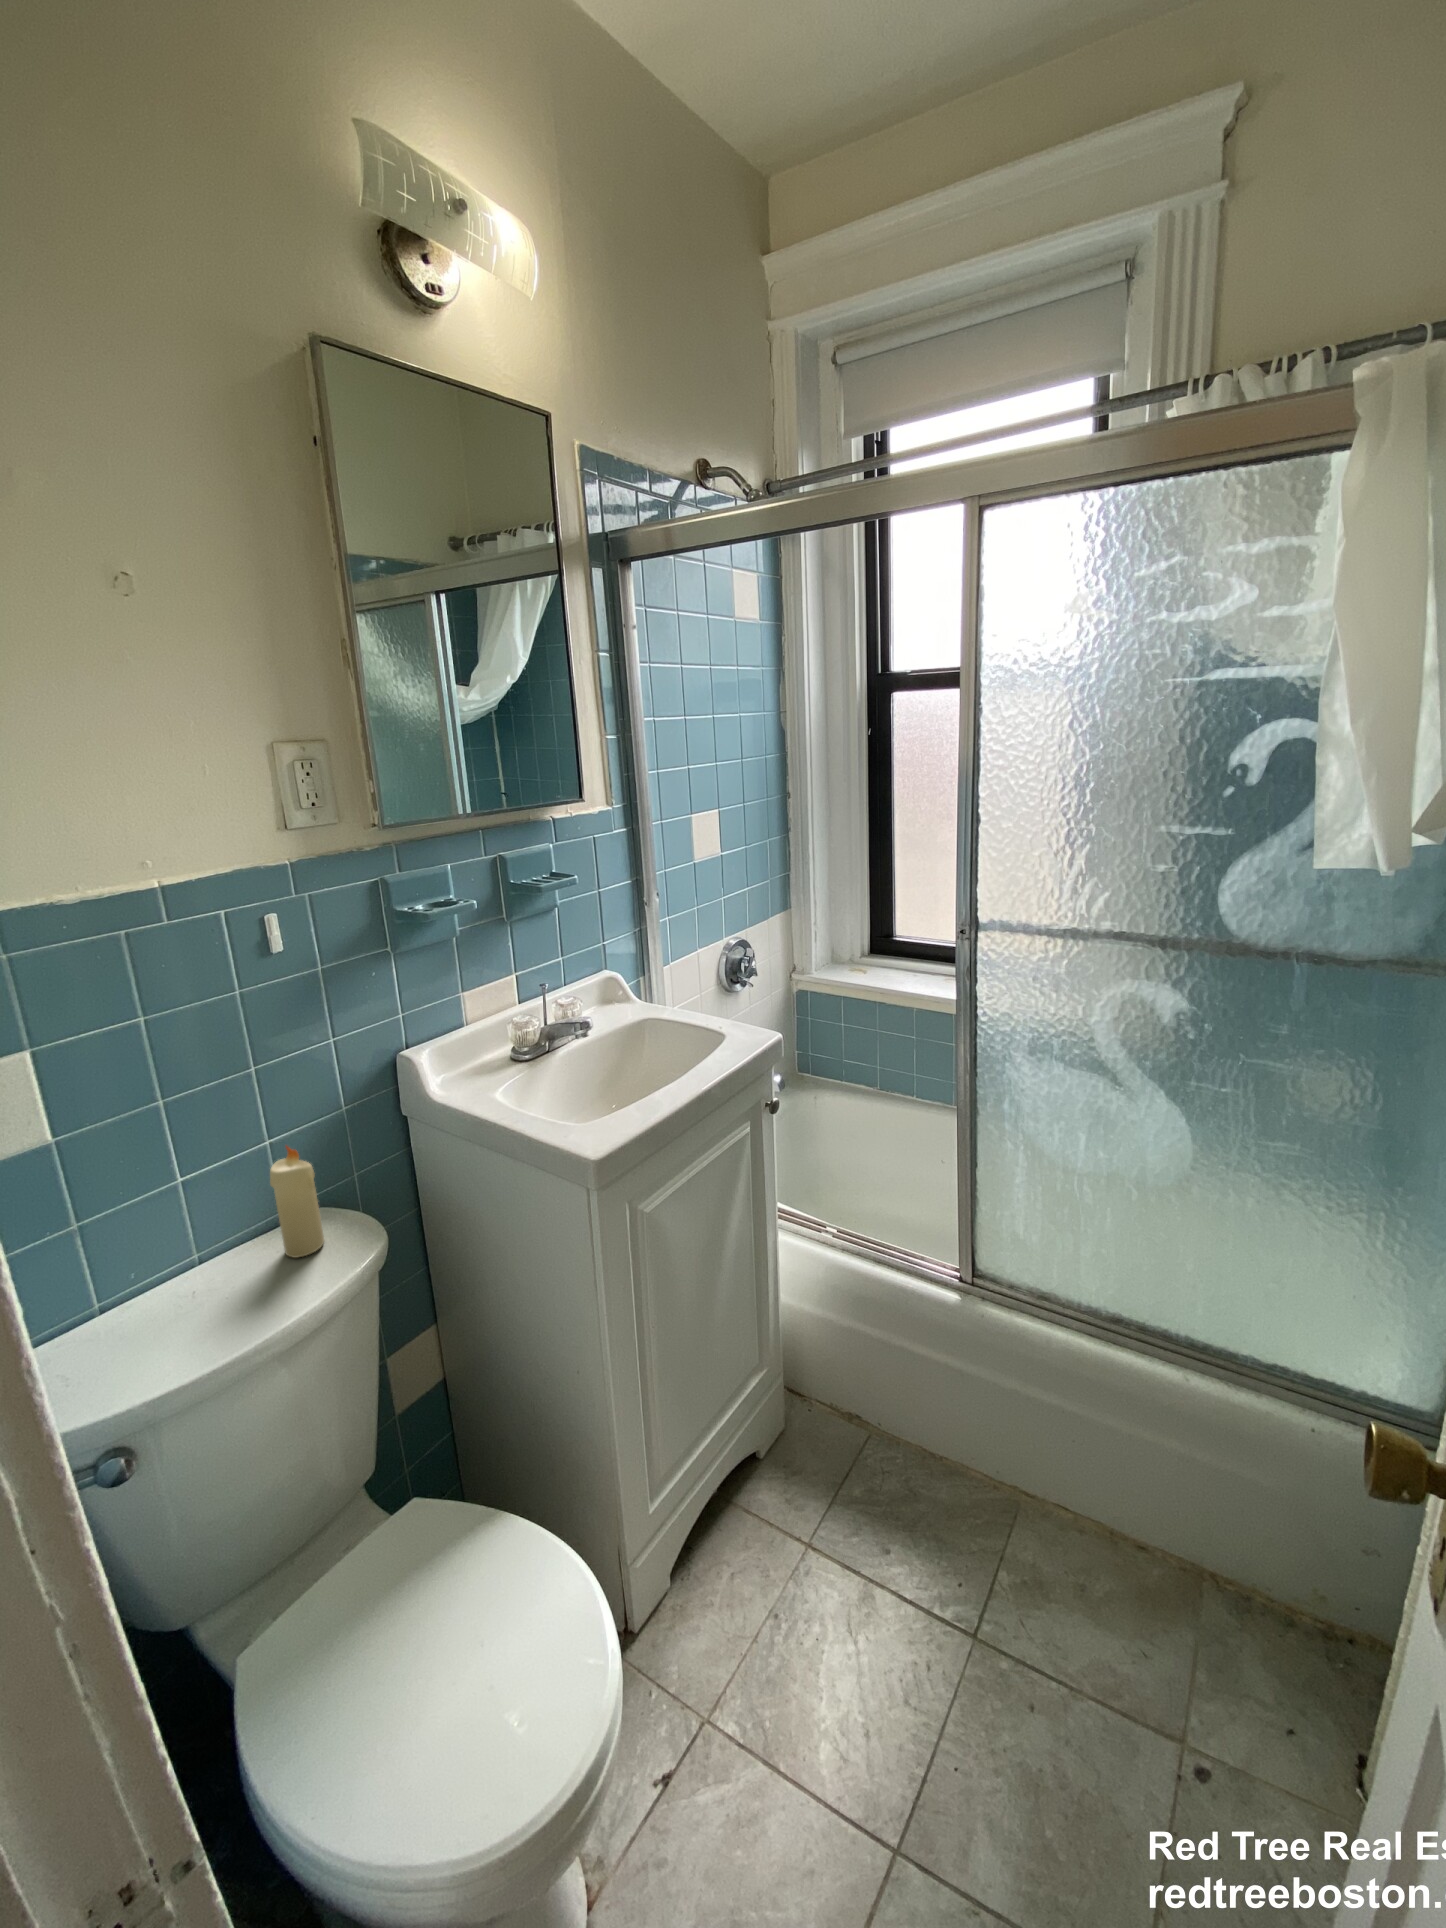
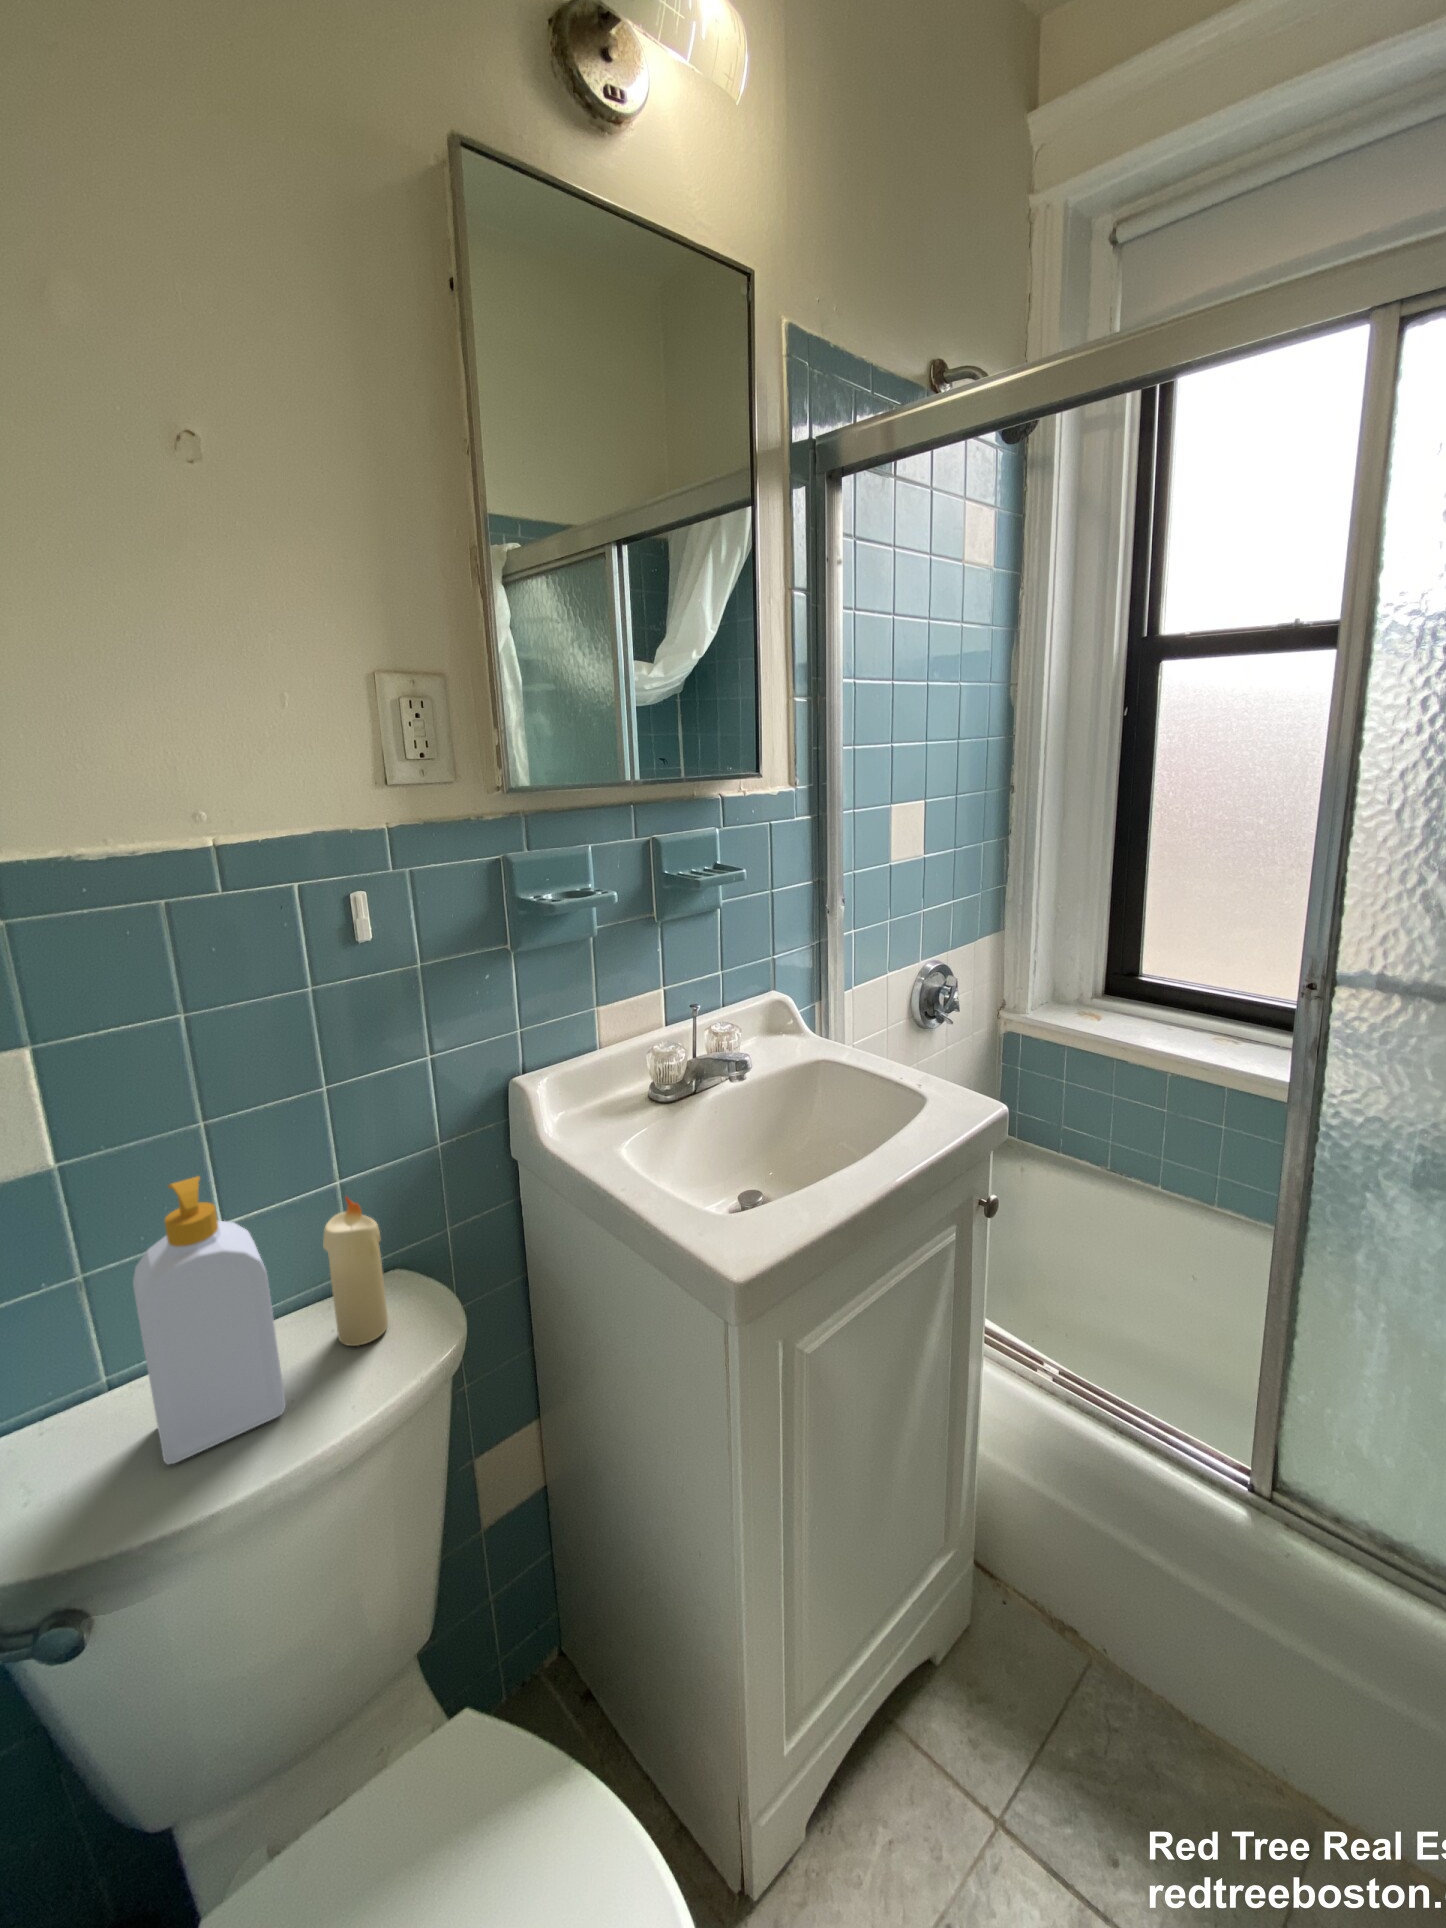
soap bottle: none [130,1134,258,1346] -> present [133,1176,286,1464]

